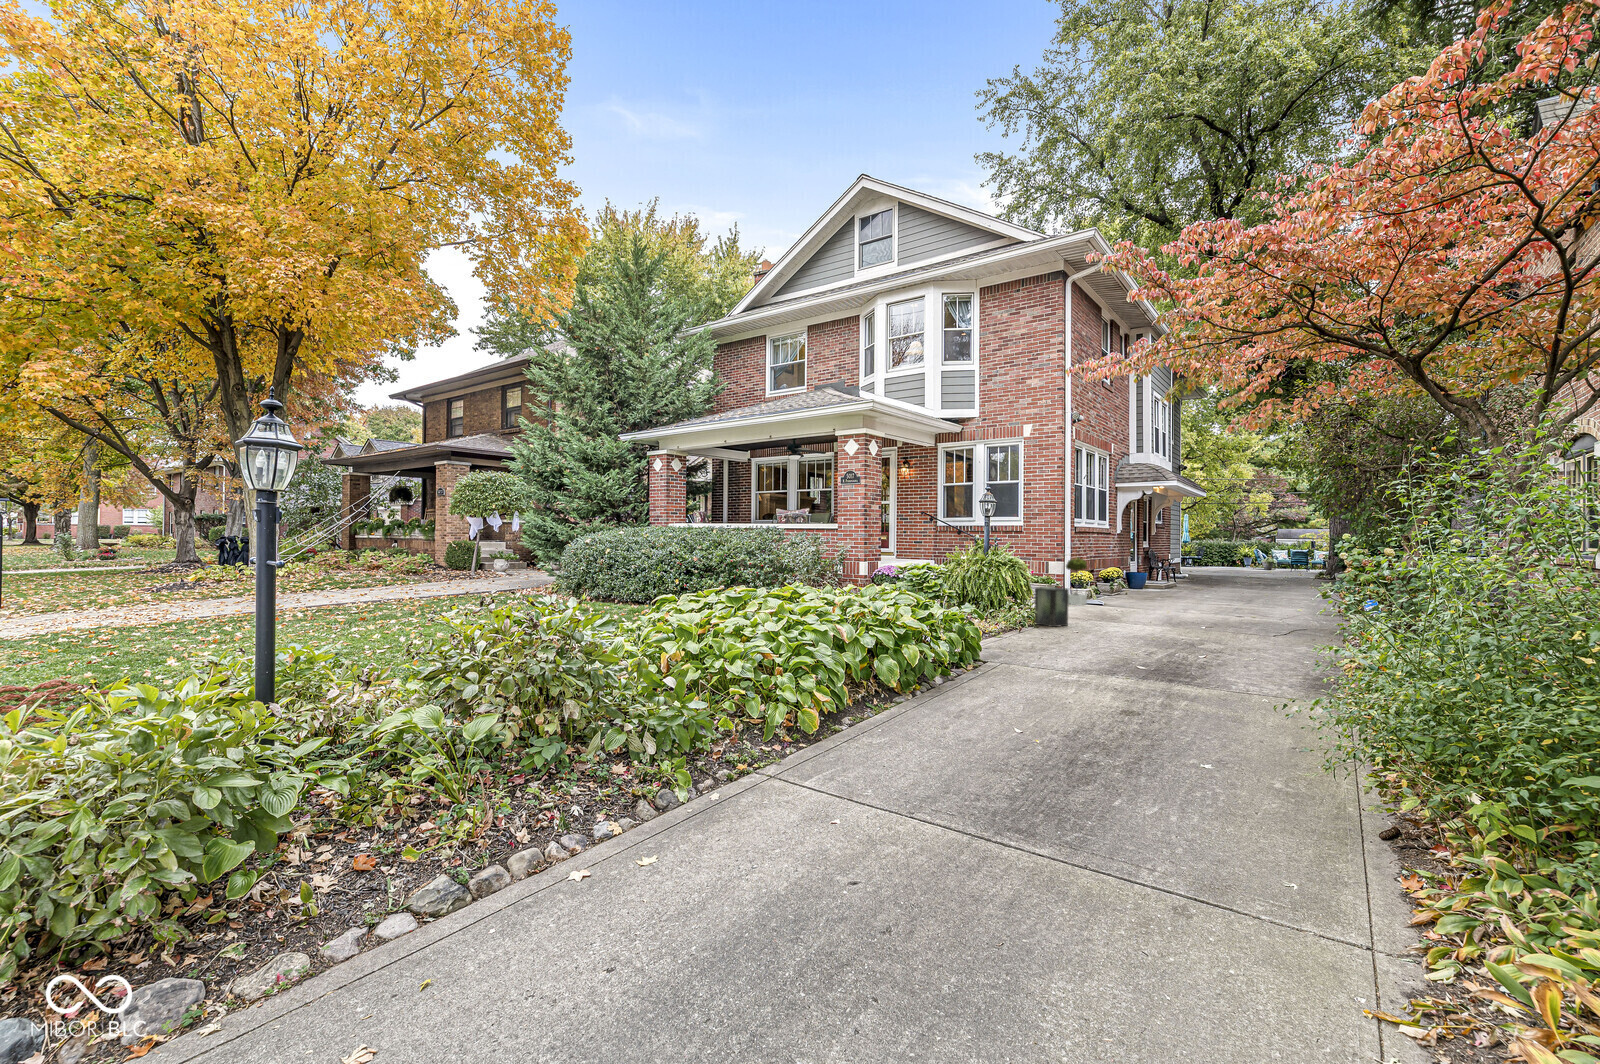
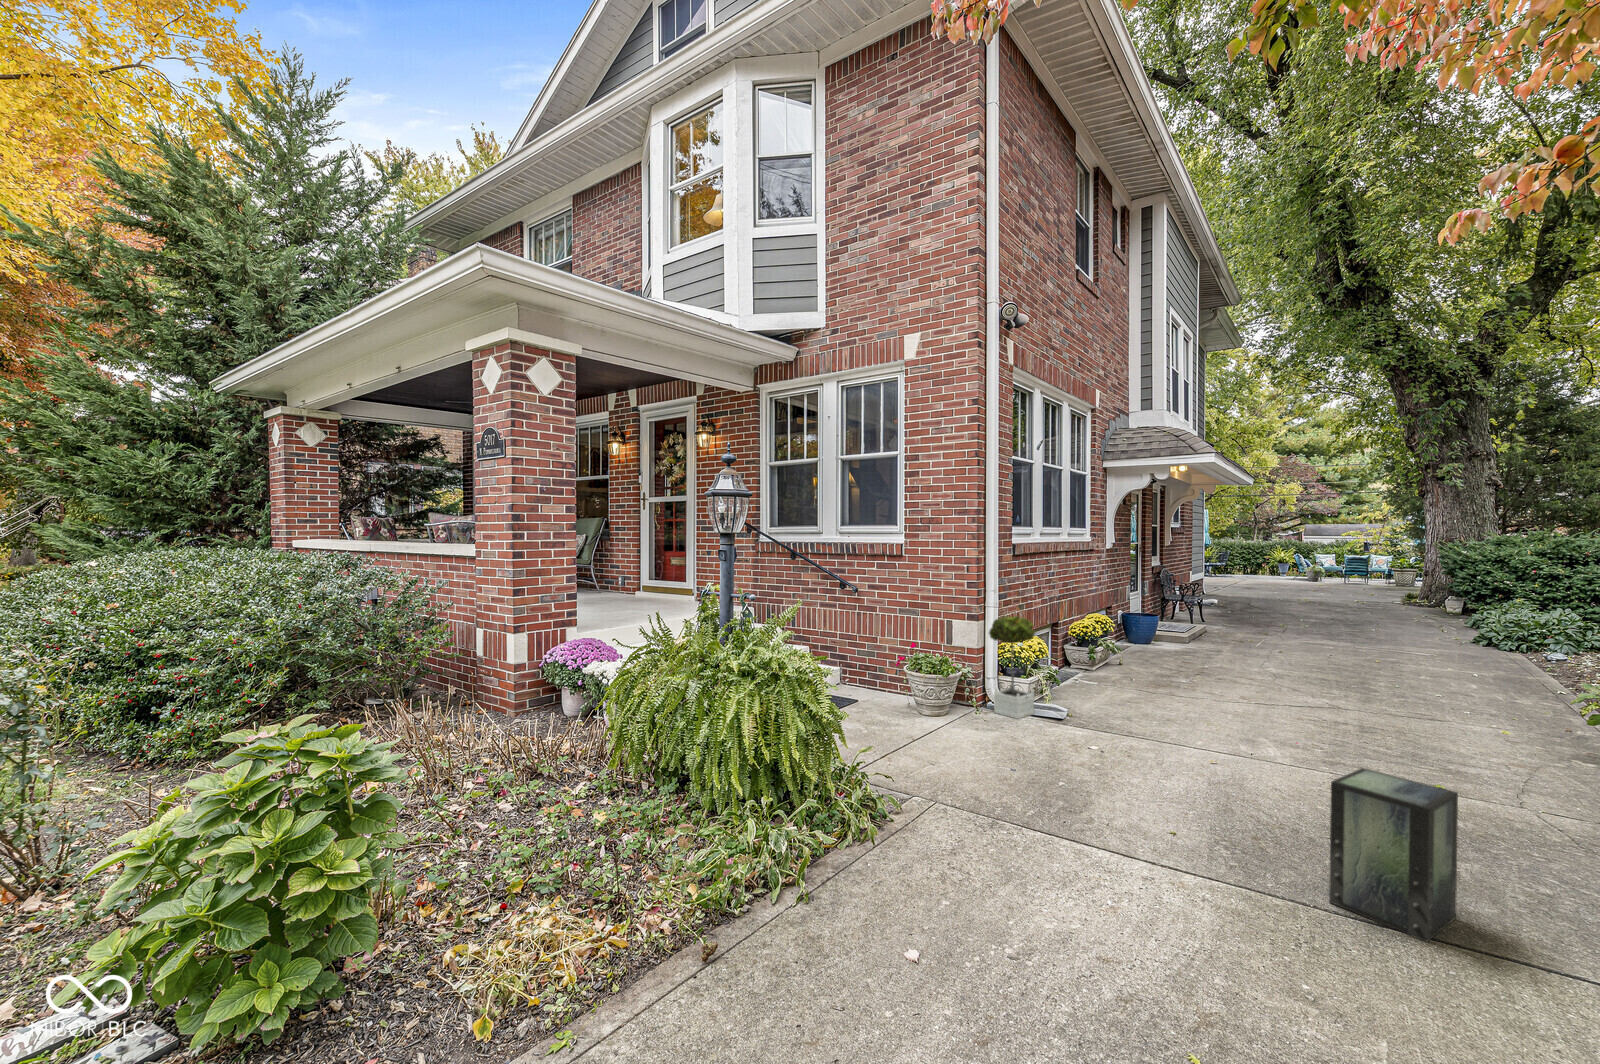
storage box: present [1035,587,1069,627] -> present [1329,768,1458,942]

